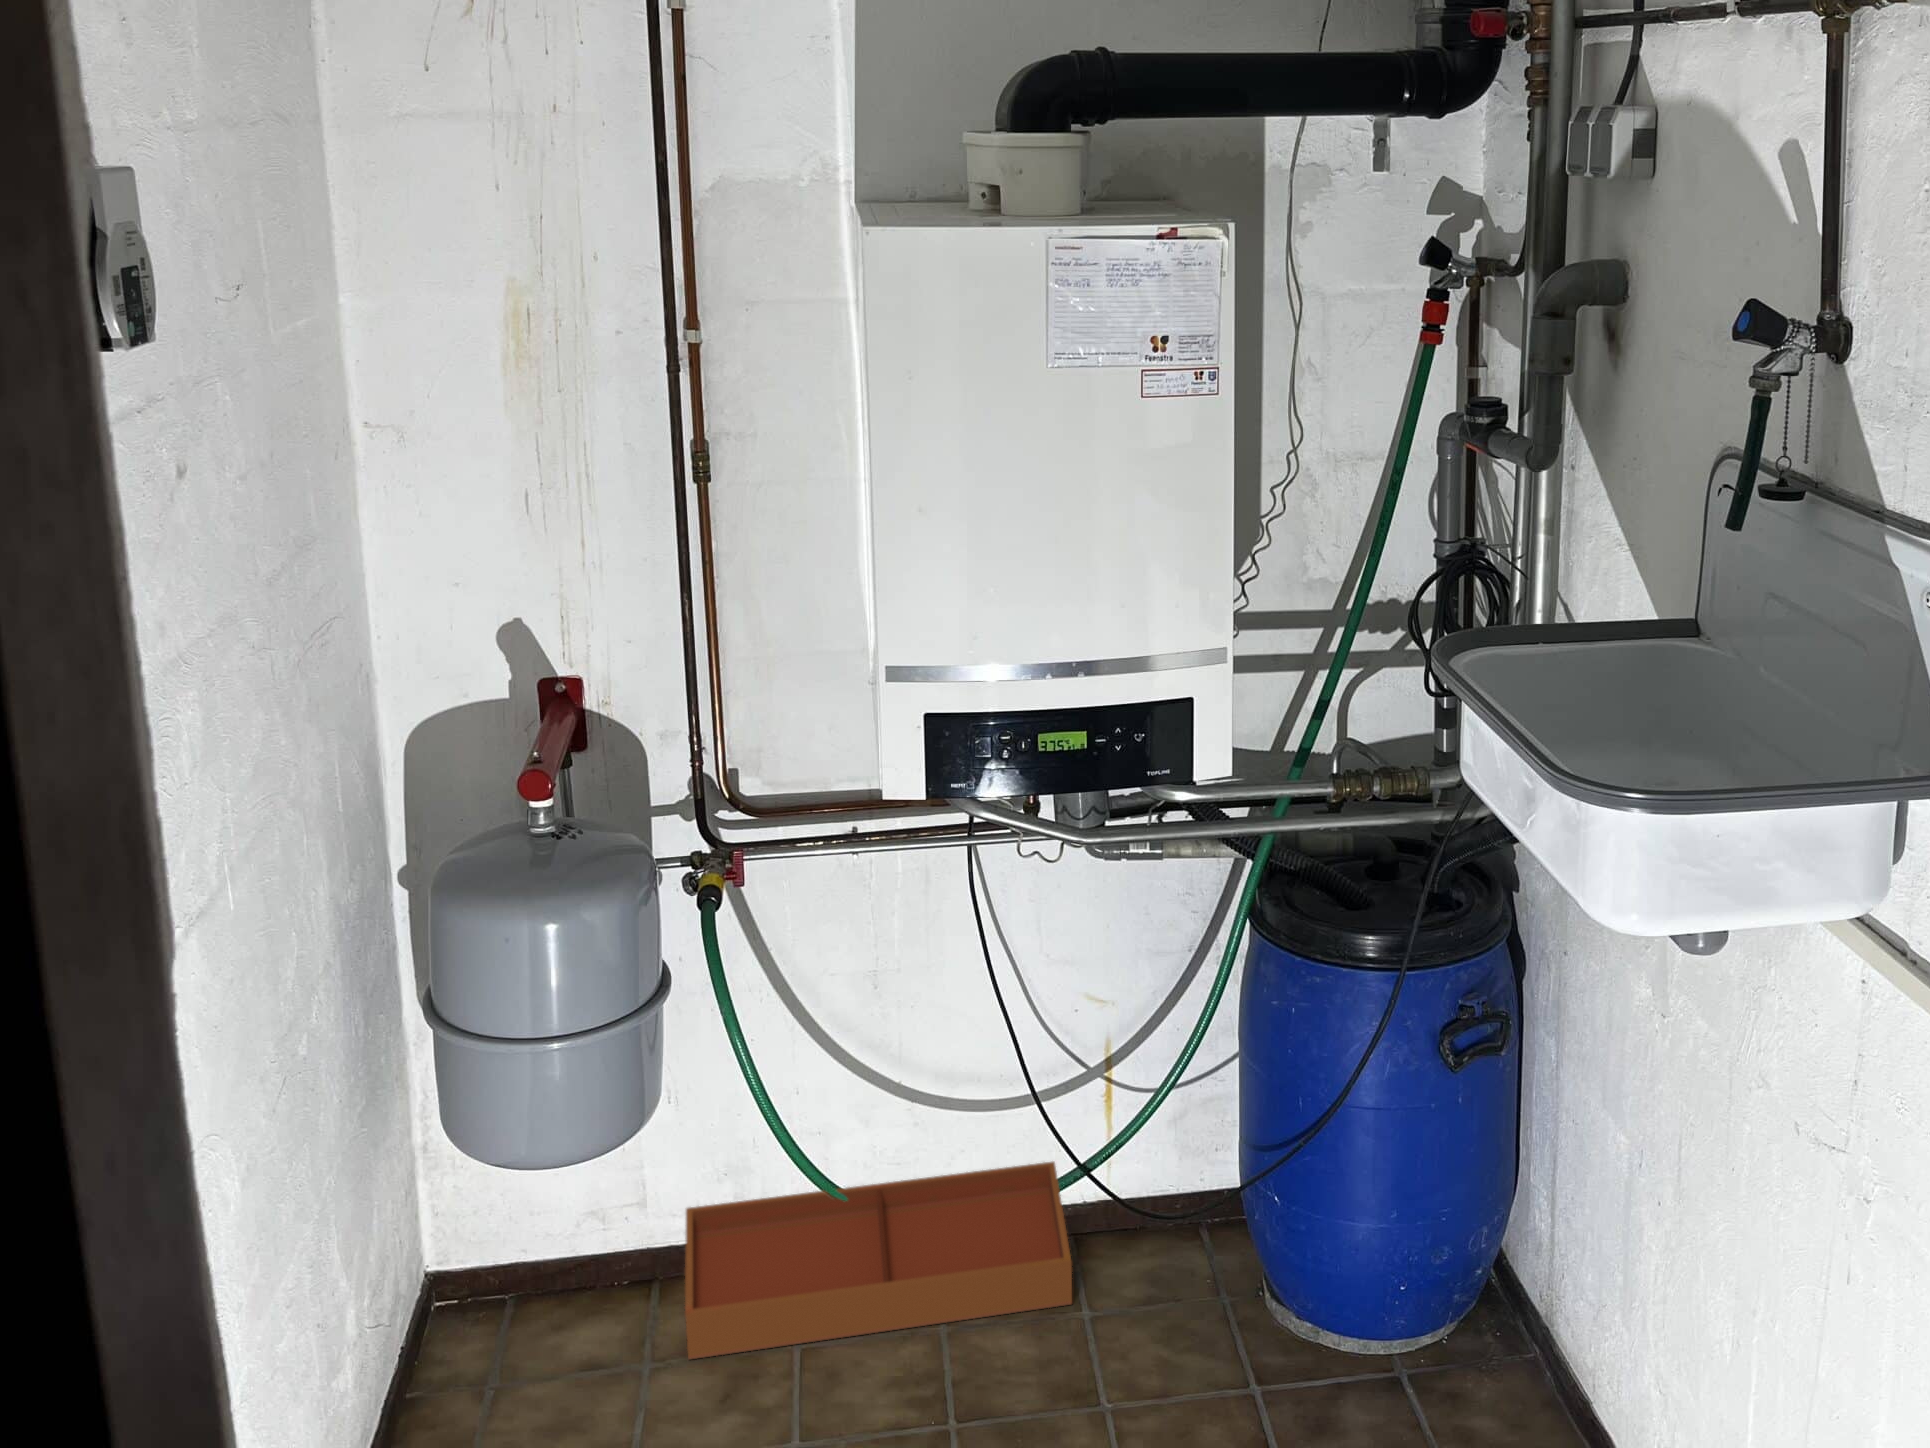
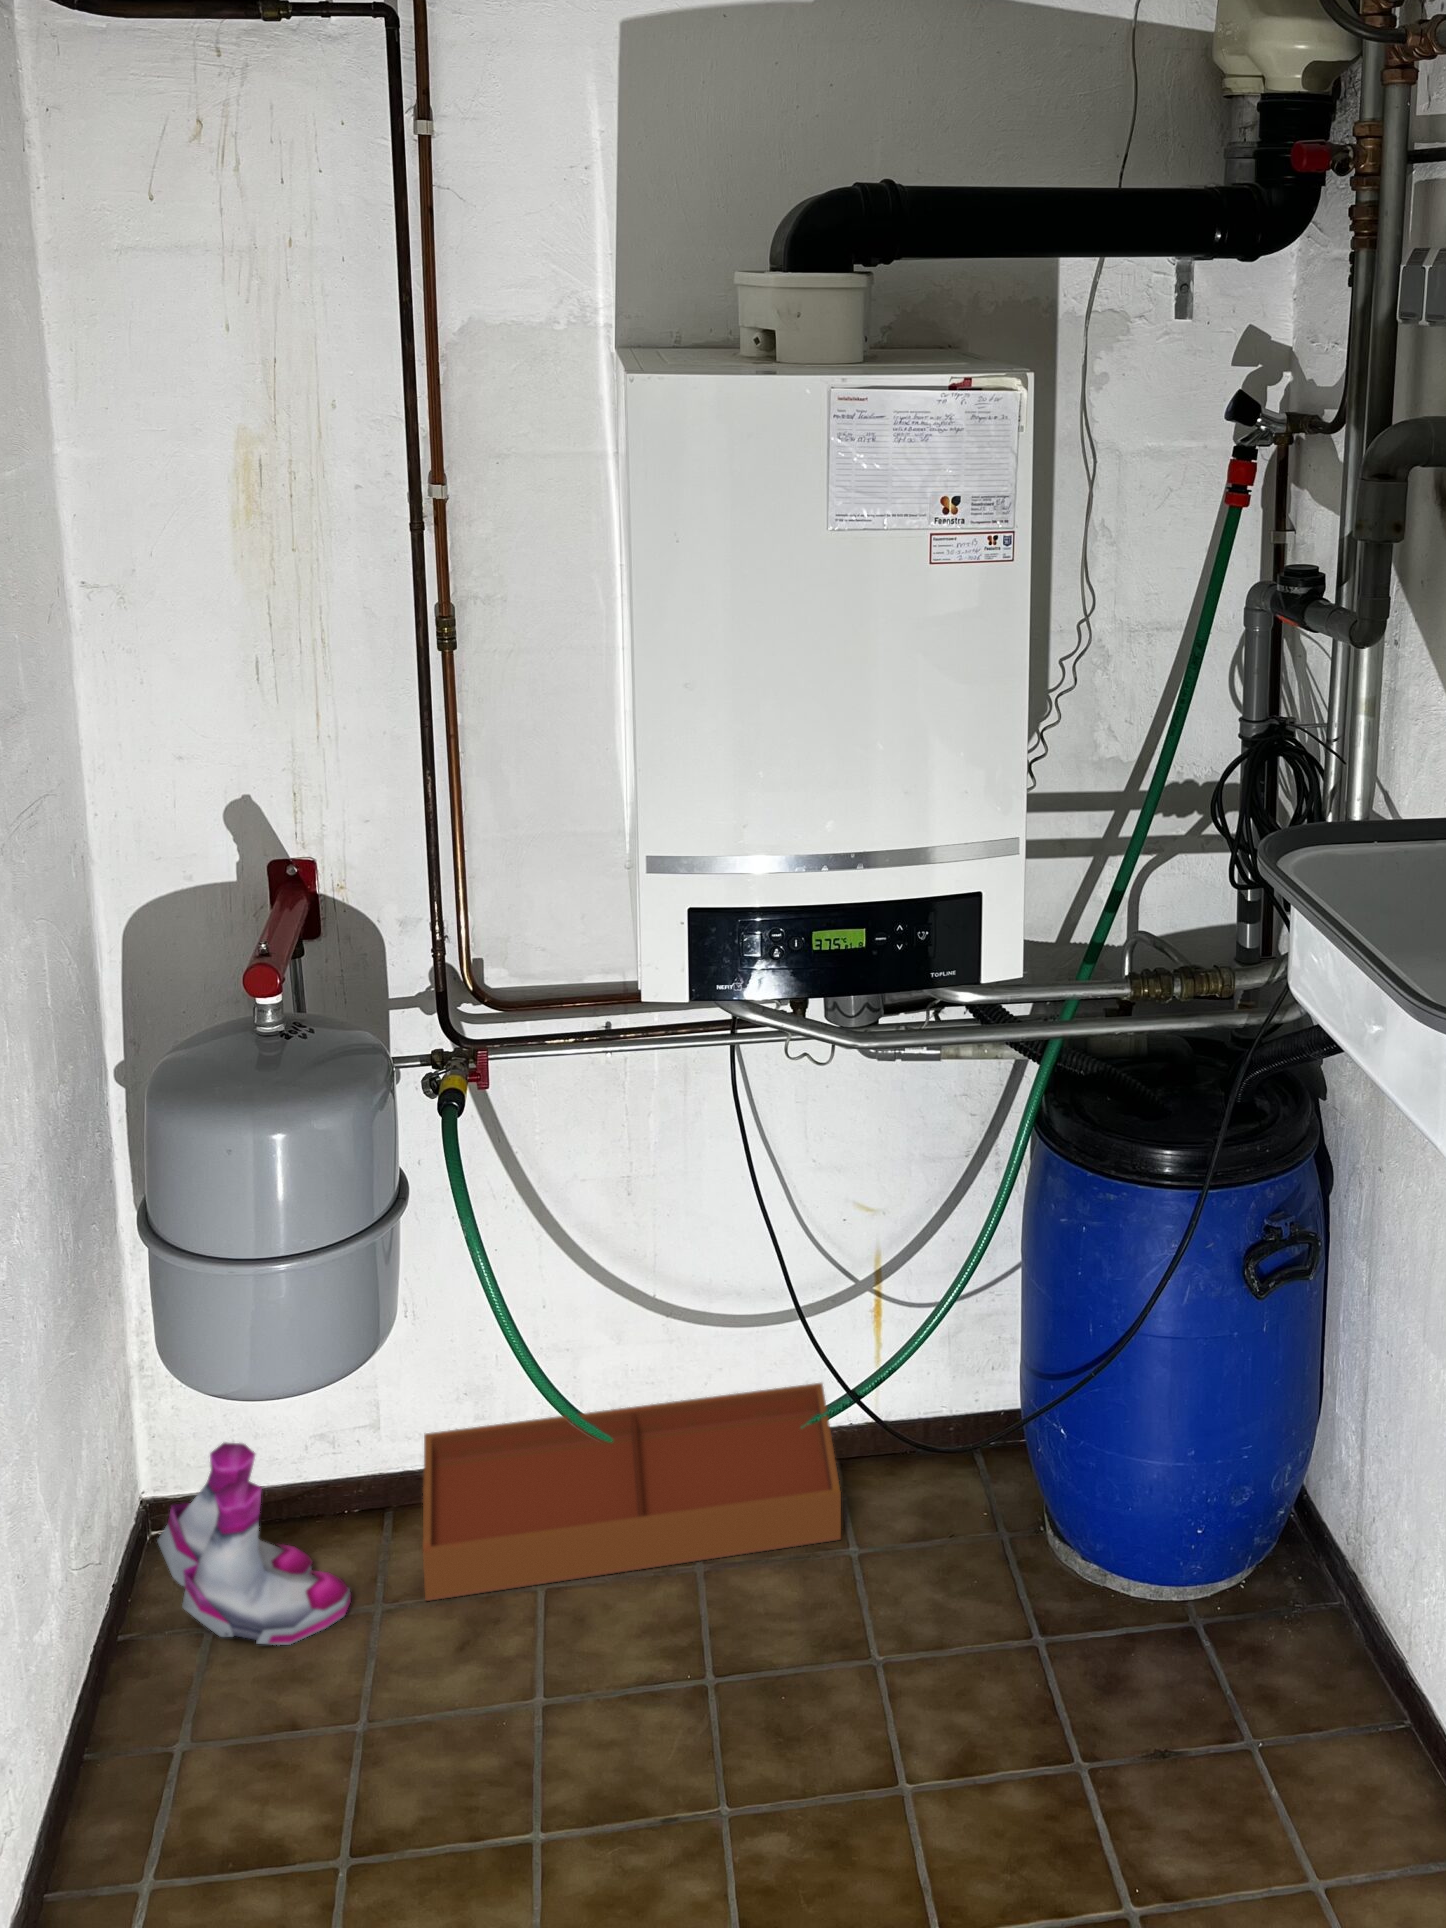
boots: none [441,1214,620,1398] -> present [158,1443,351,1645]

